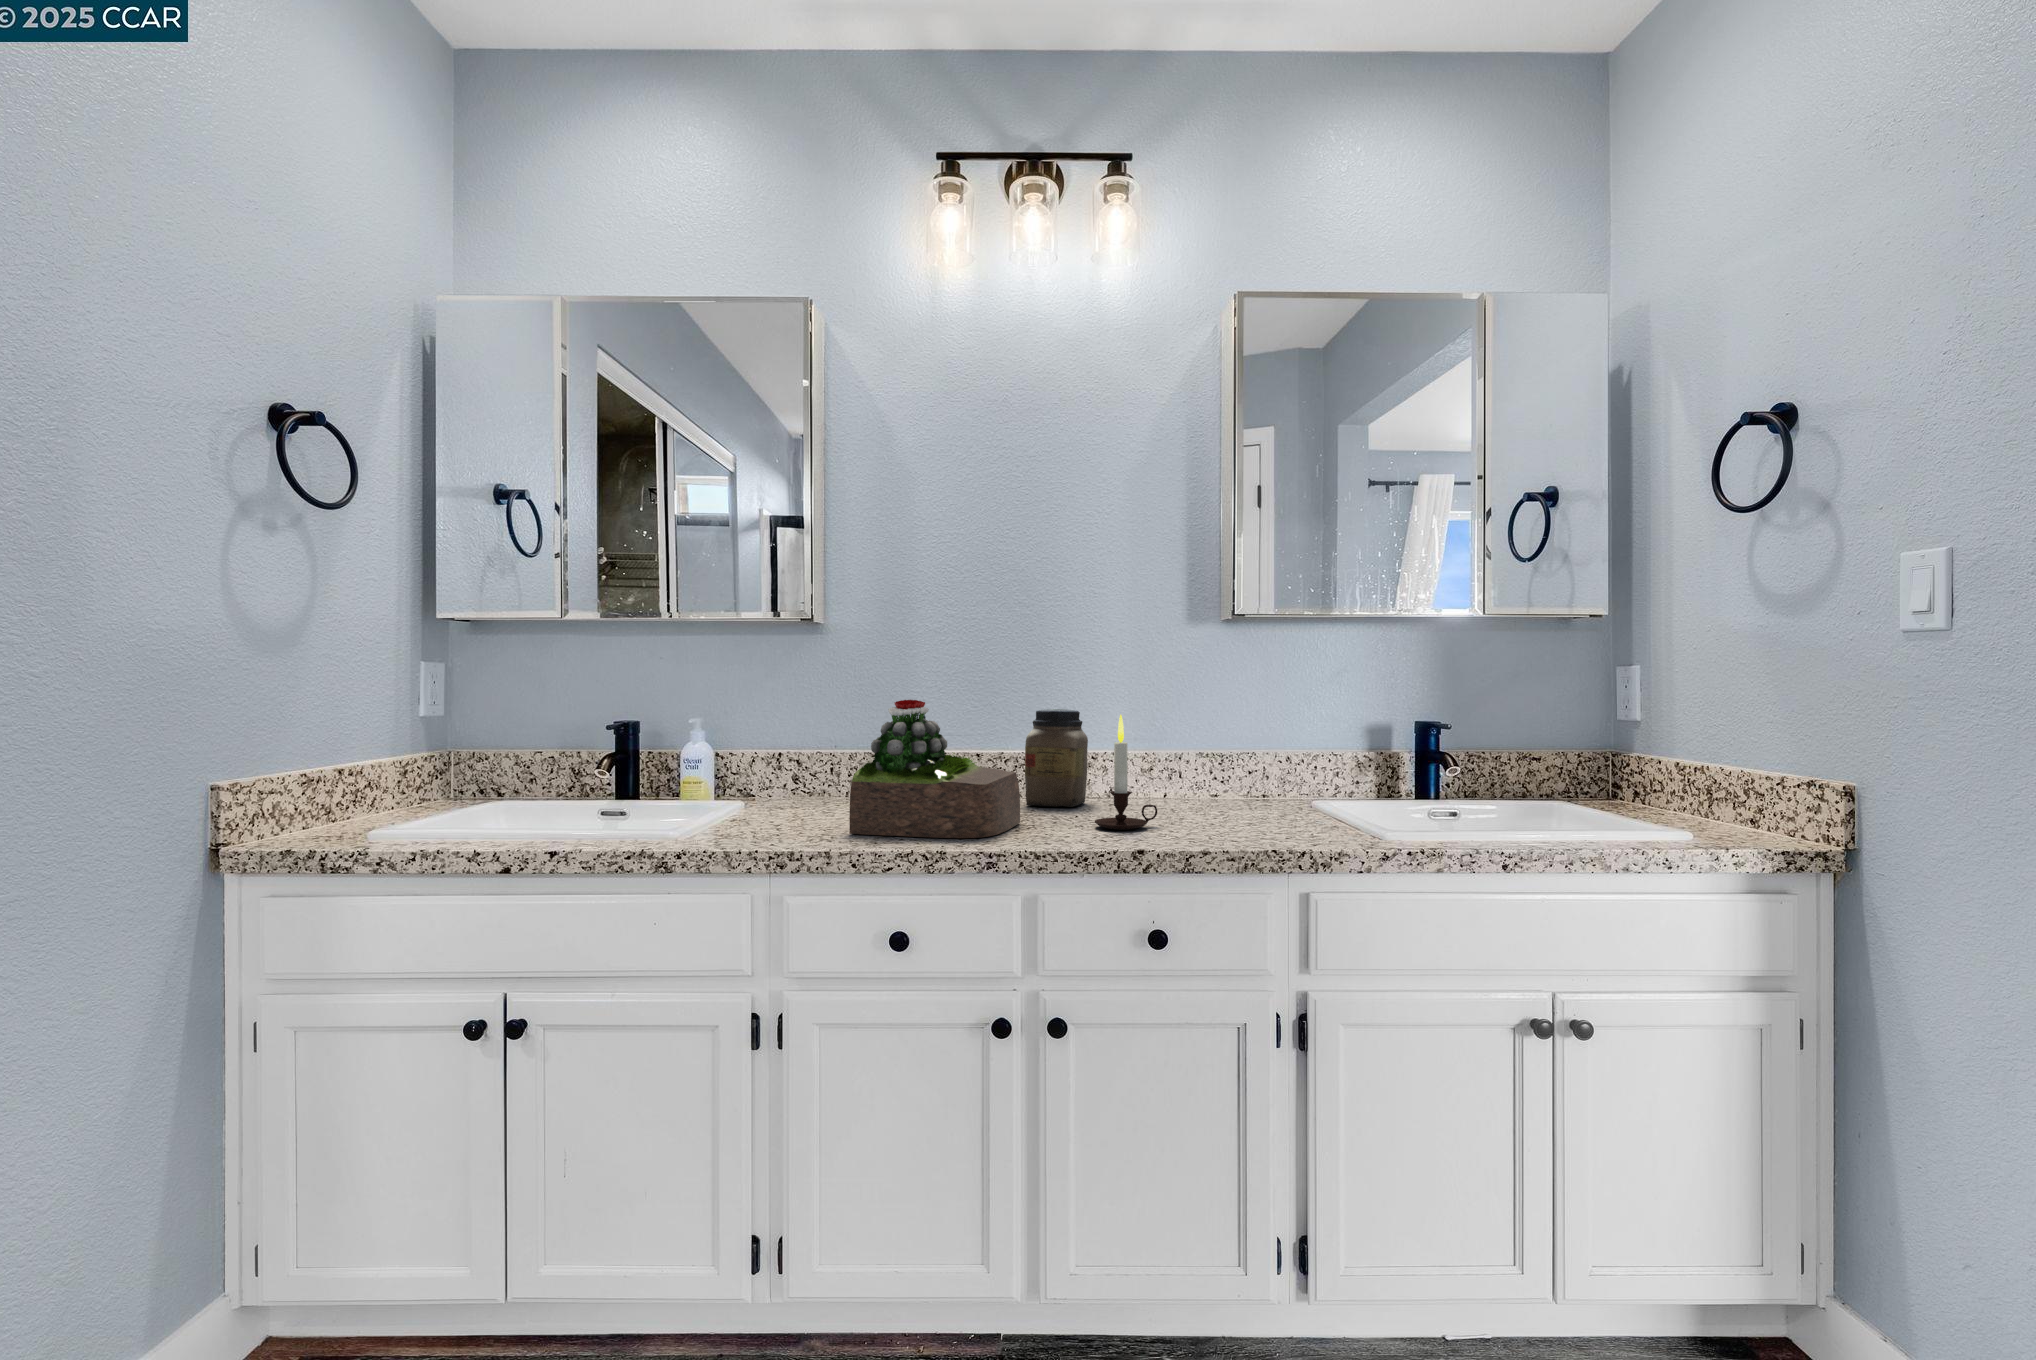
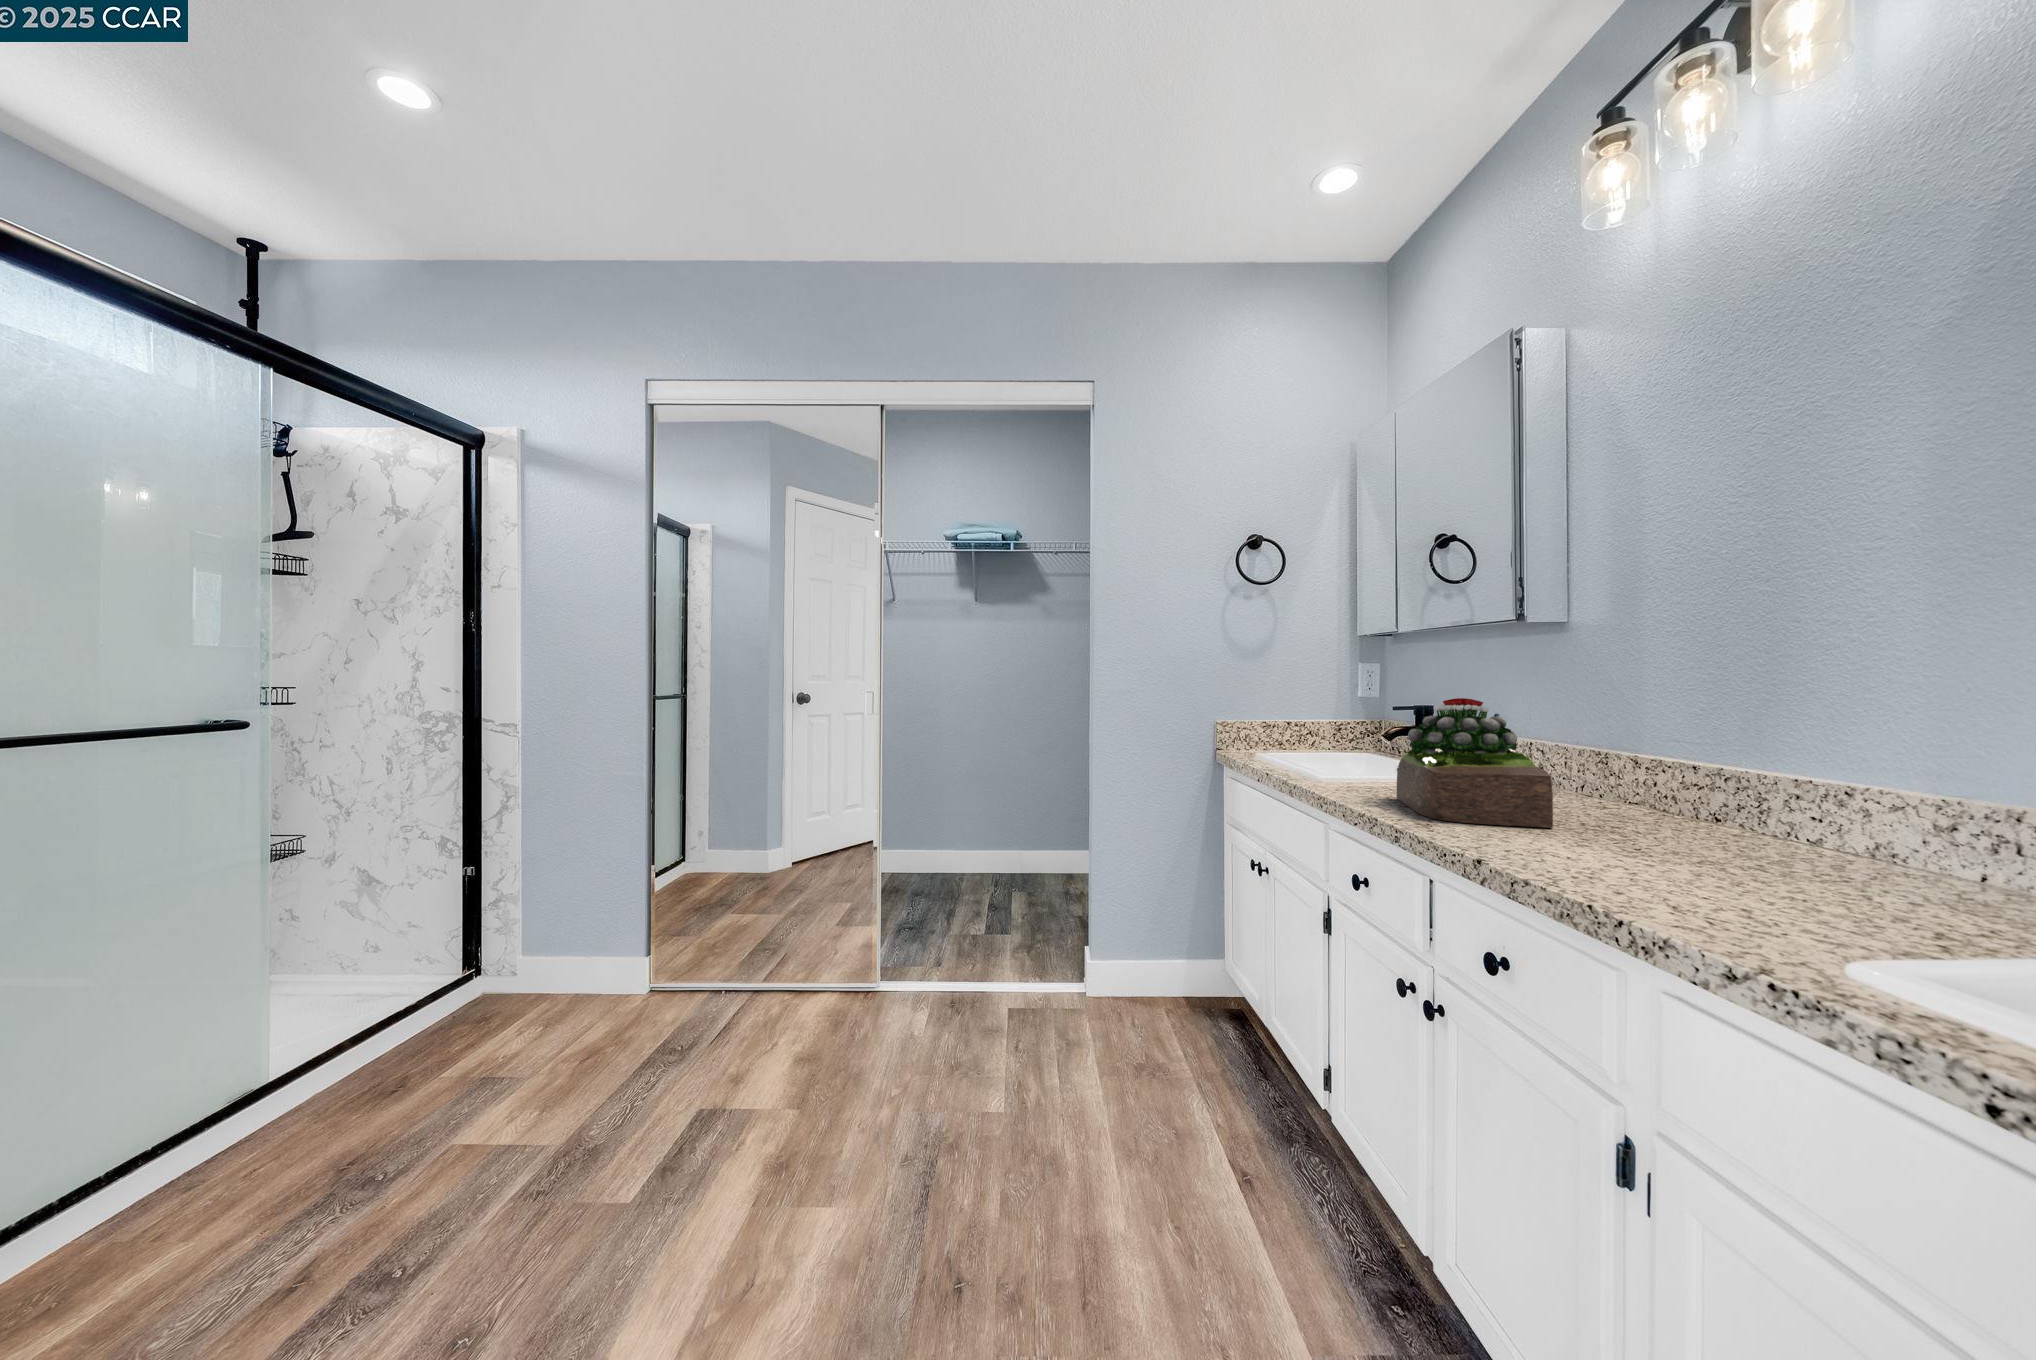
jar: present [1025,709,1088,807] -> none [1697,722,1824,849]
candle: present [1095,715,1157,830] -> none [1567,724,1663,860]

